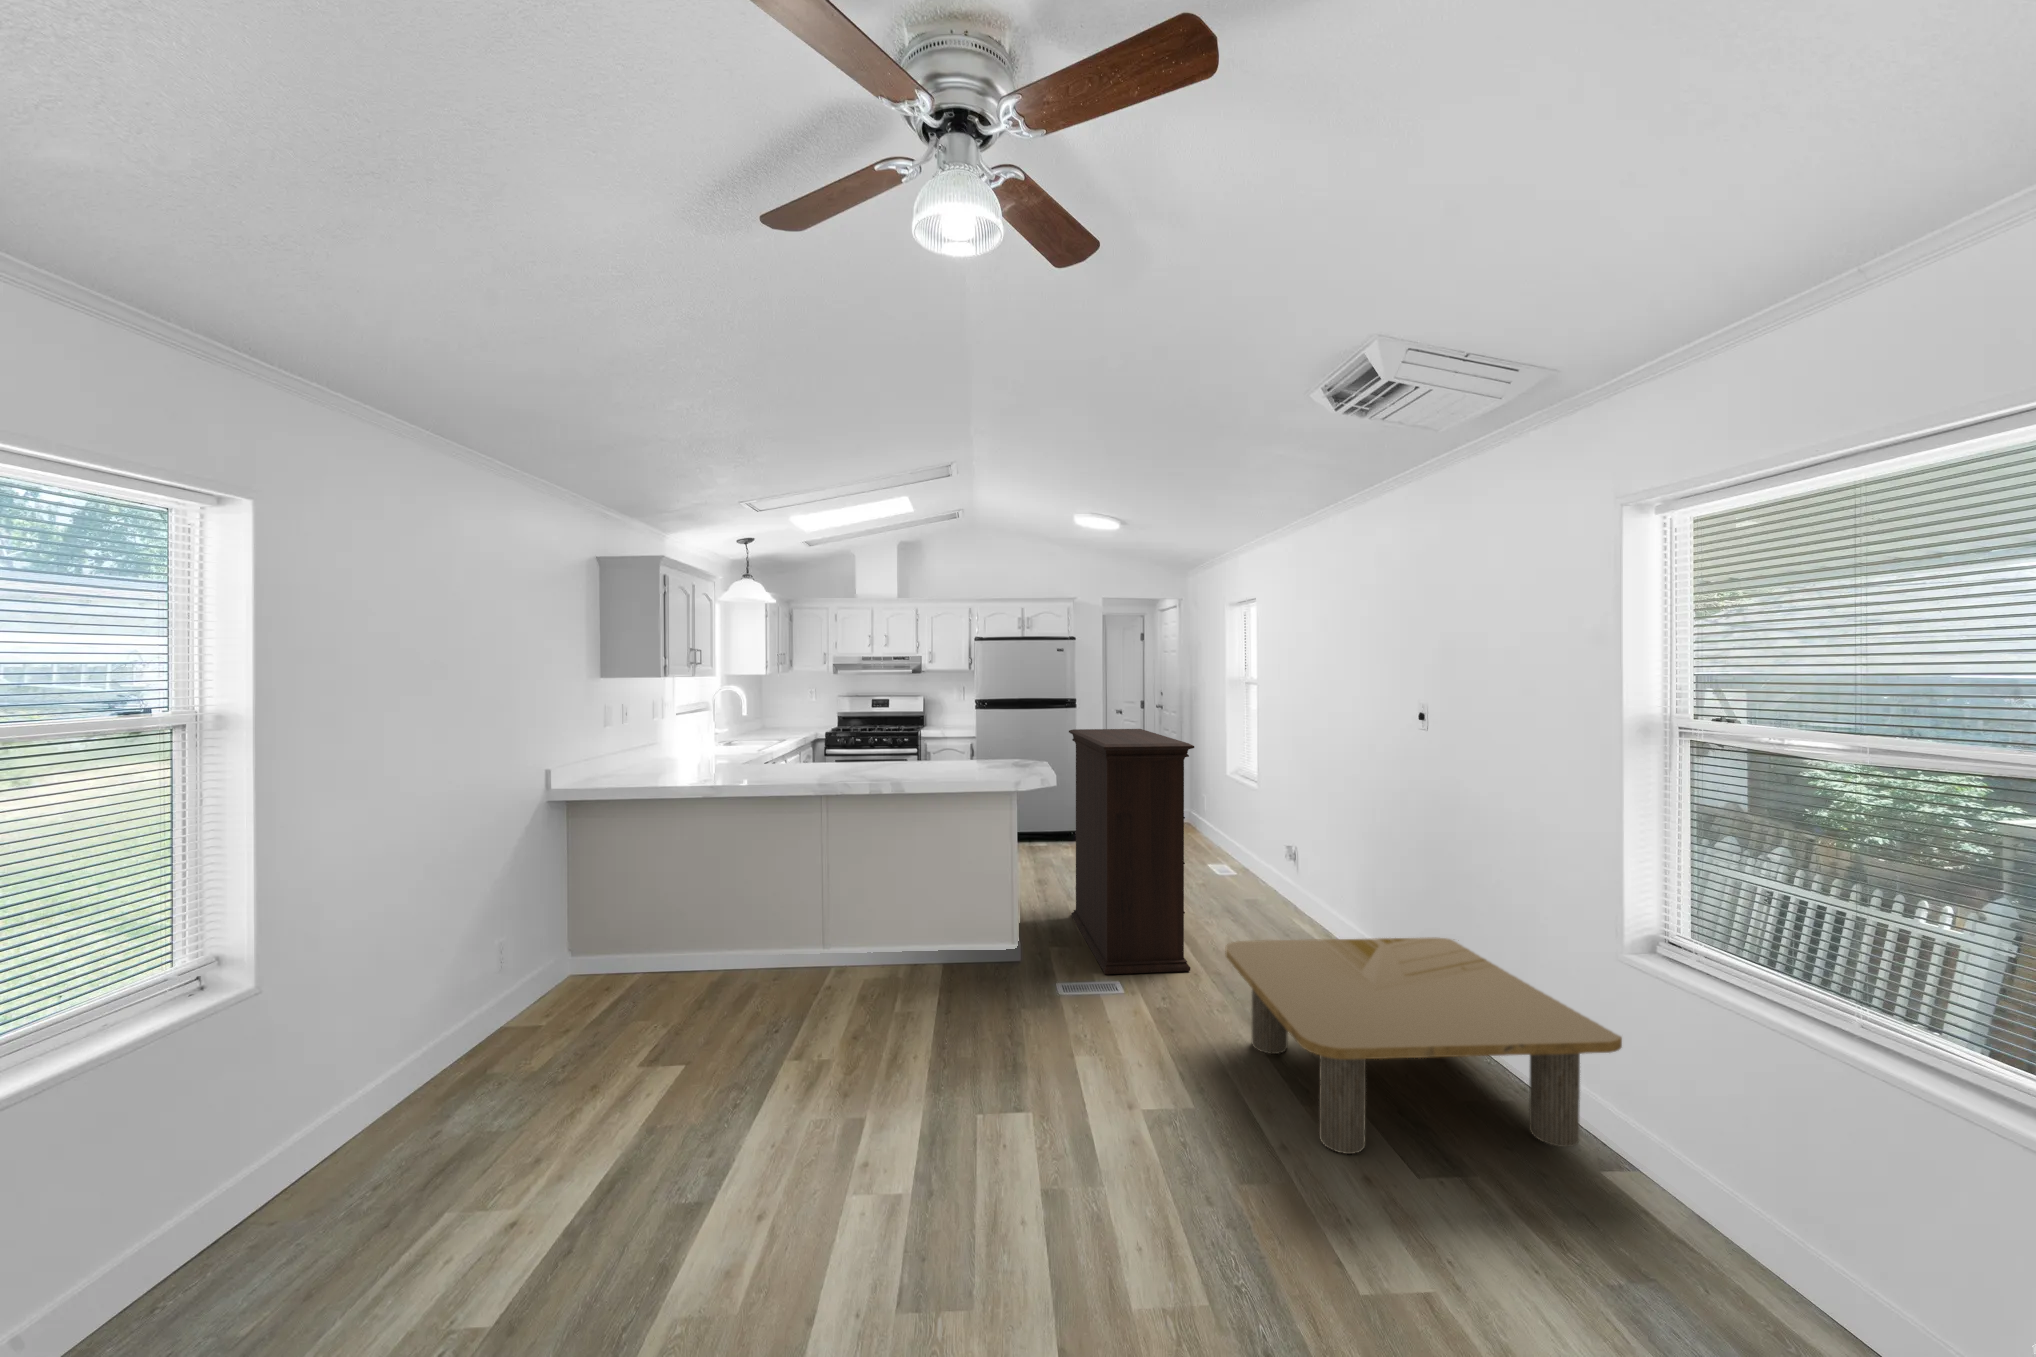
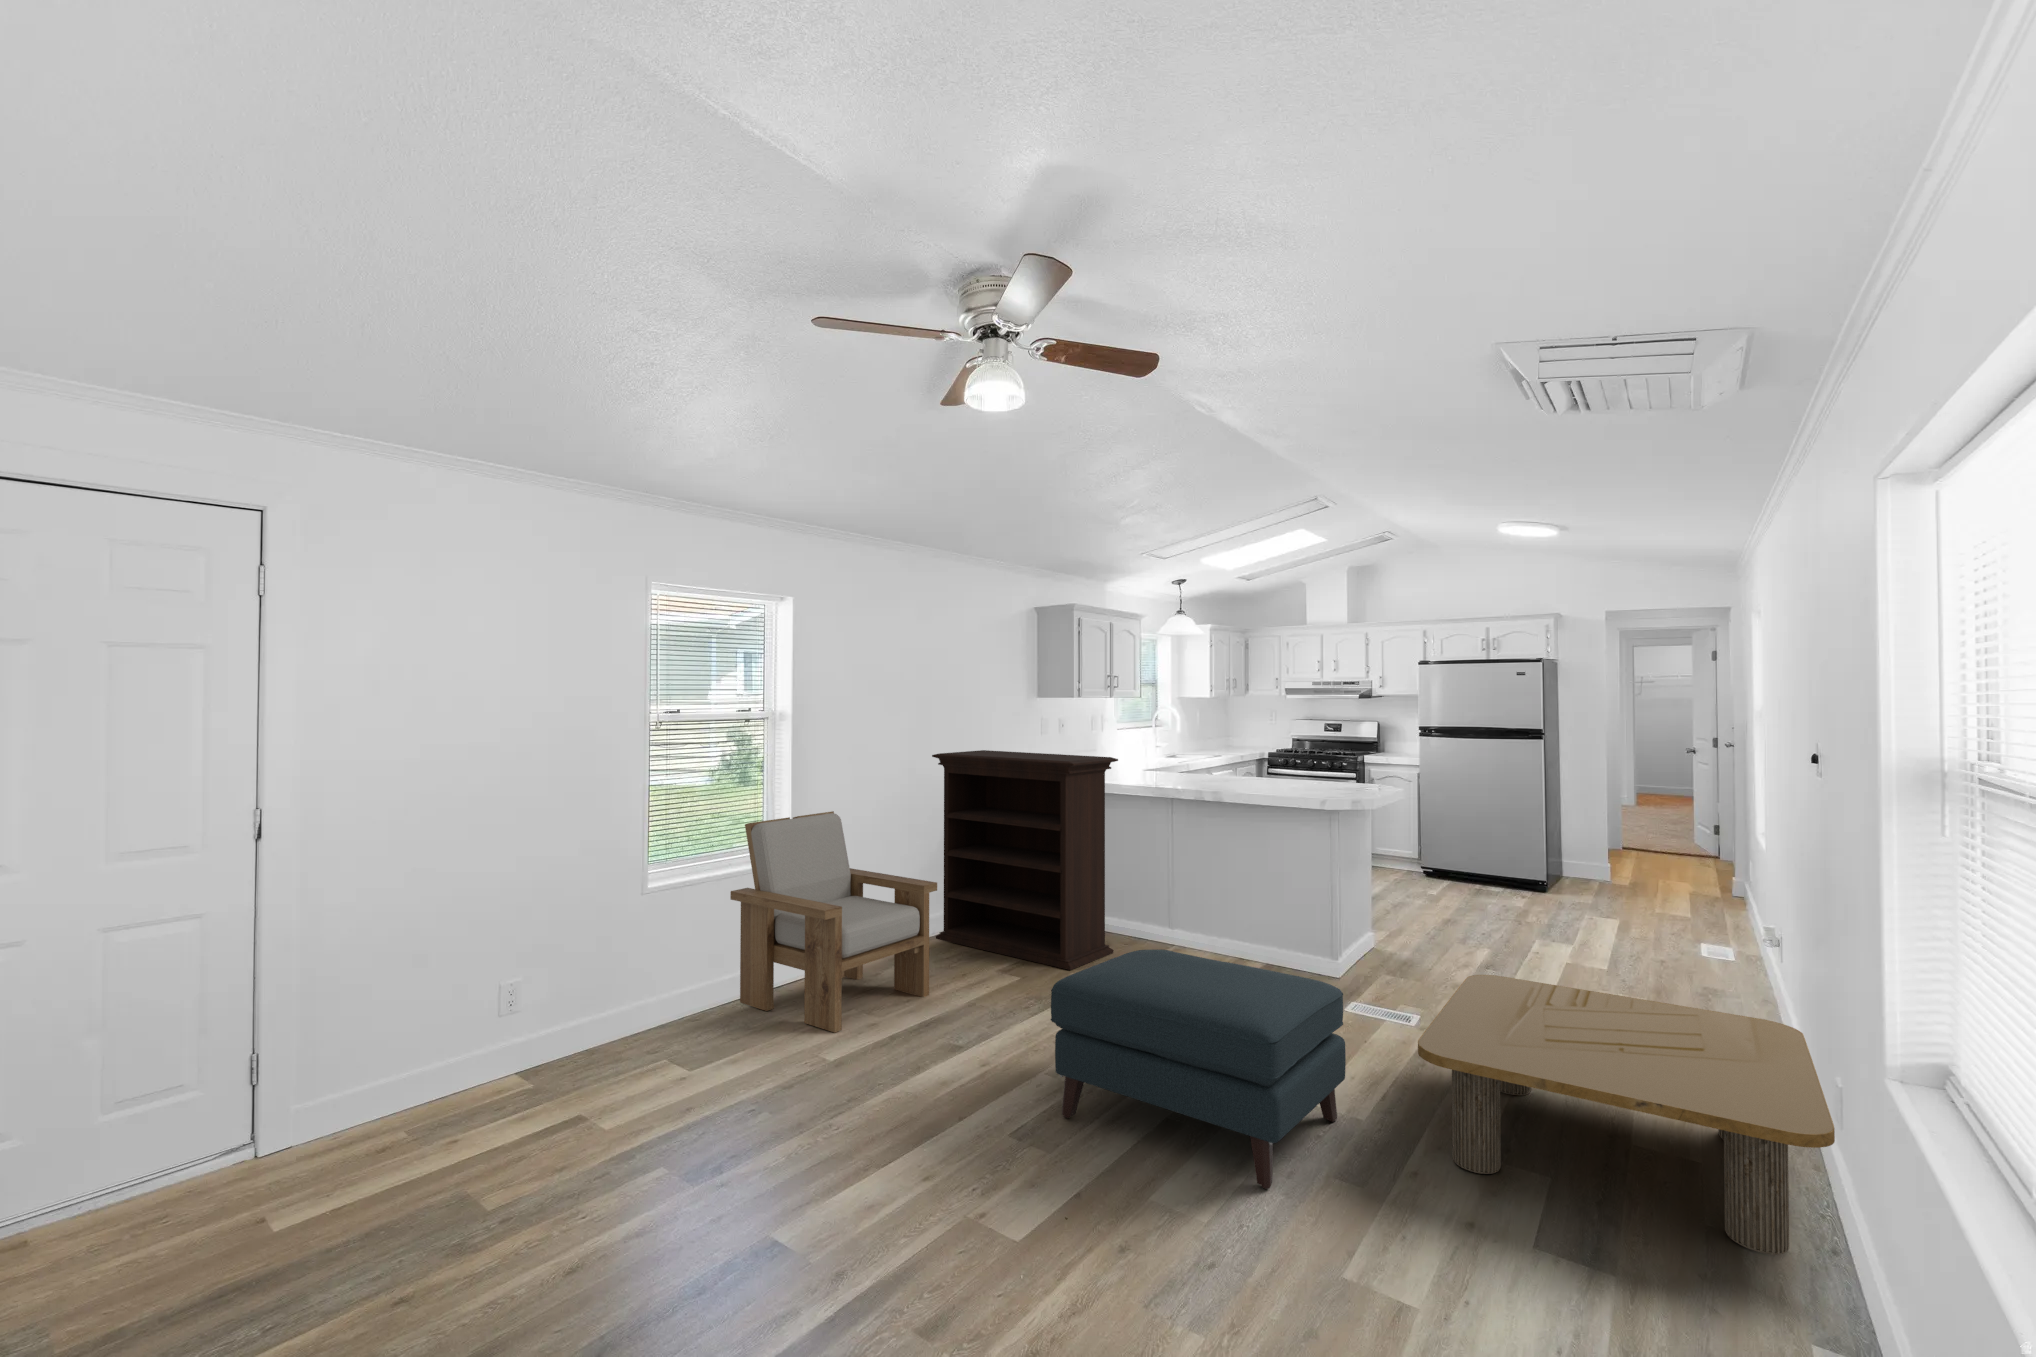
bookshelf: present [1069,729,1194,974] -> present [932,750,1118,970]
armchair: none [156,874,576,1273] -> present [730,811,937,1033]
ottoman: none [926,993,1258,1267] -> present [1051,950,1346,1189]

